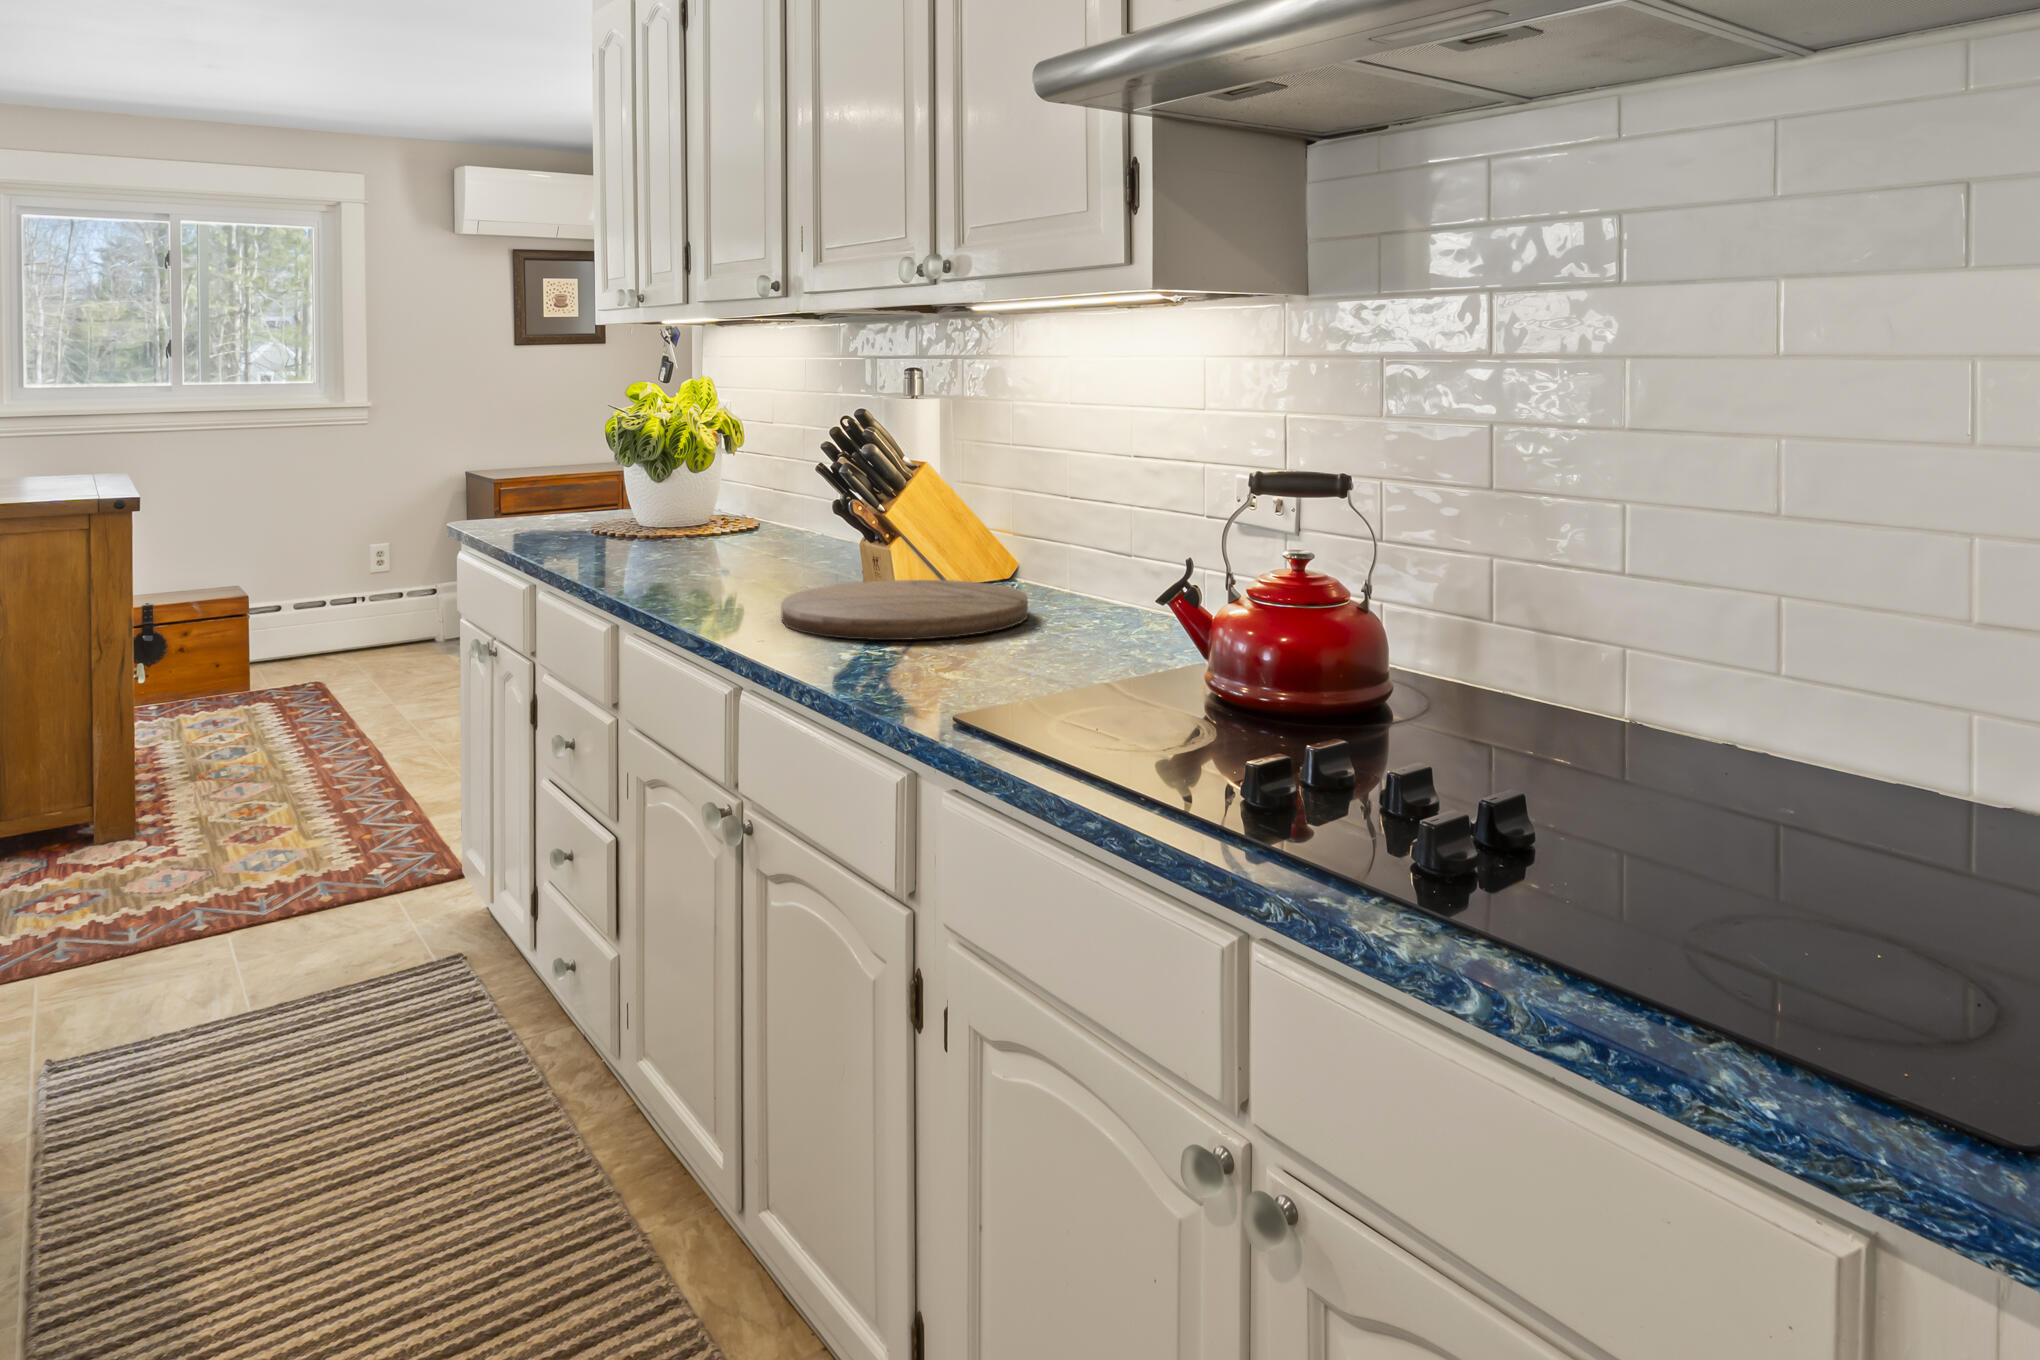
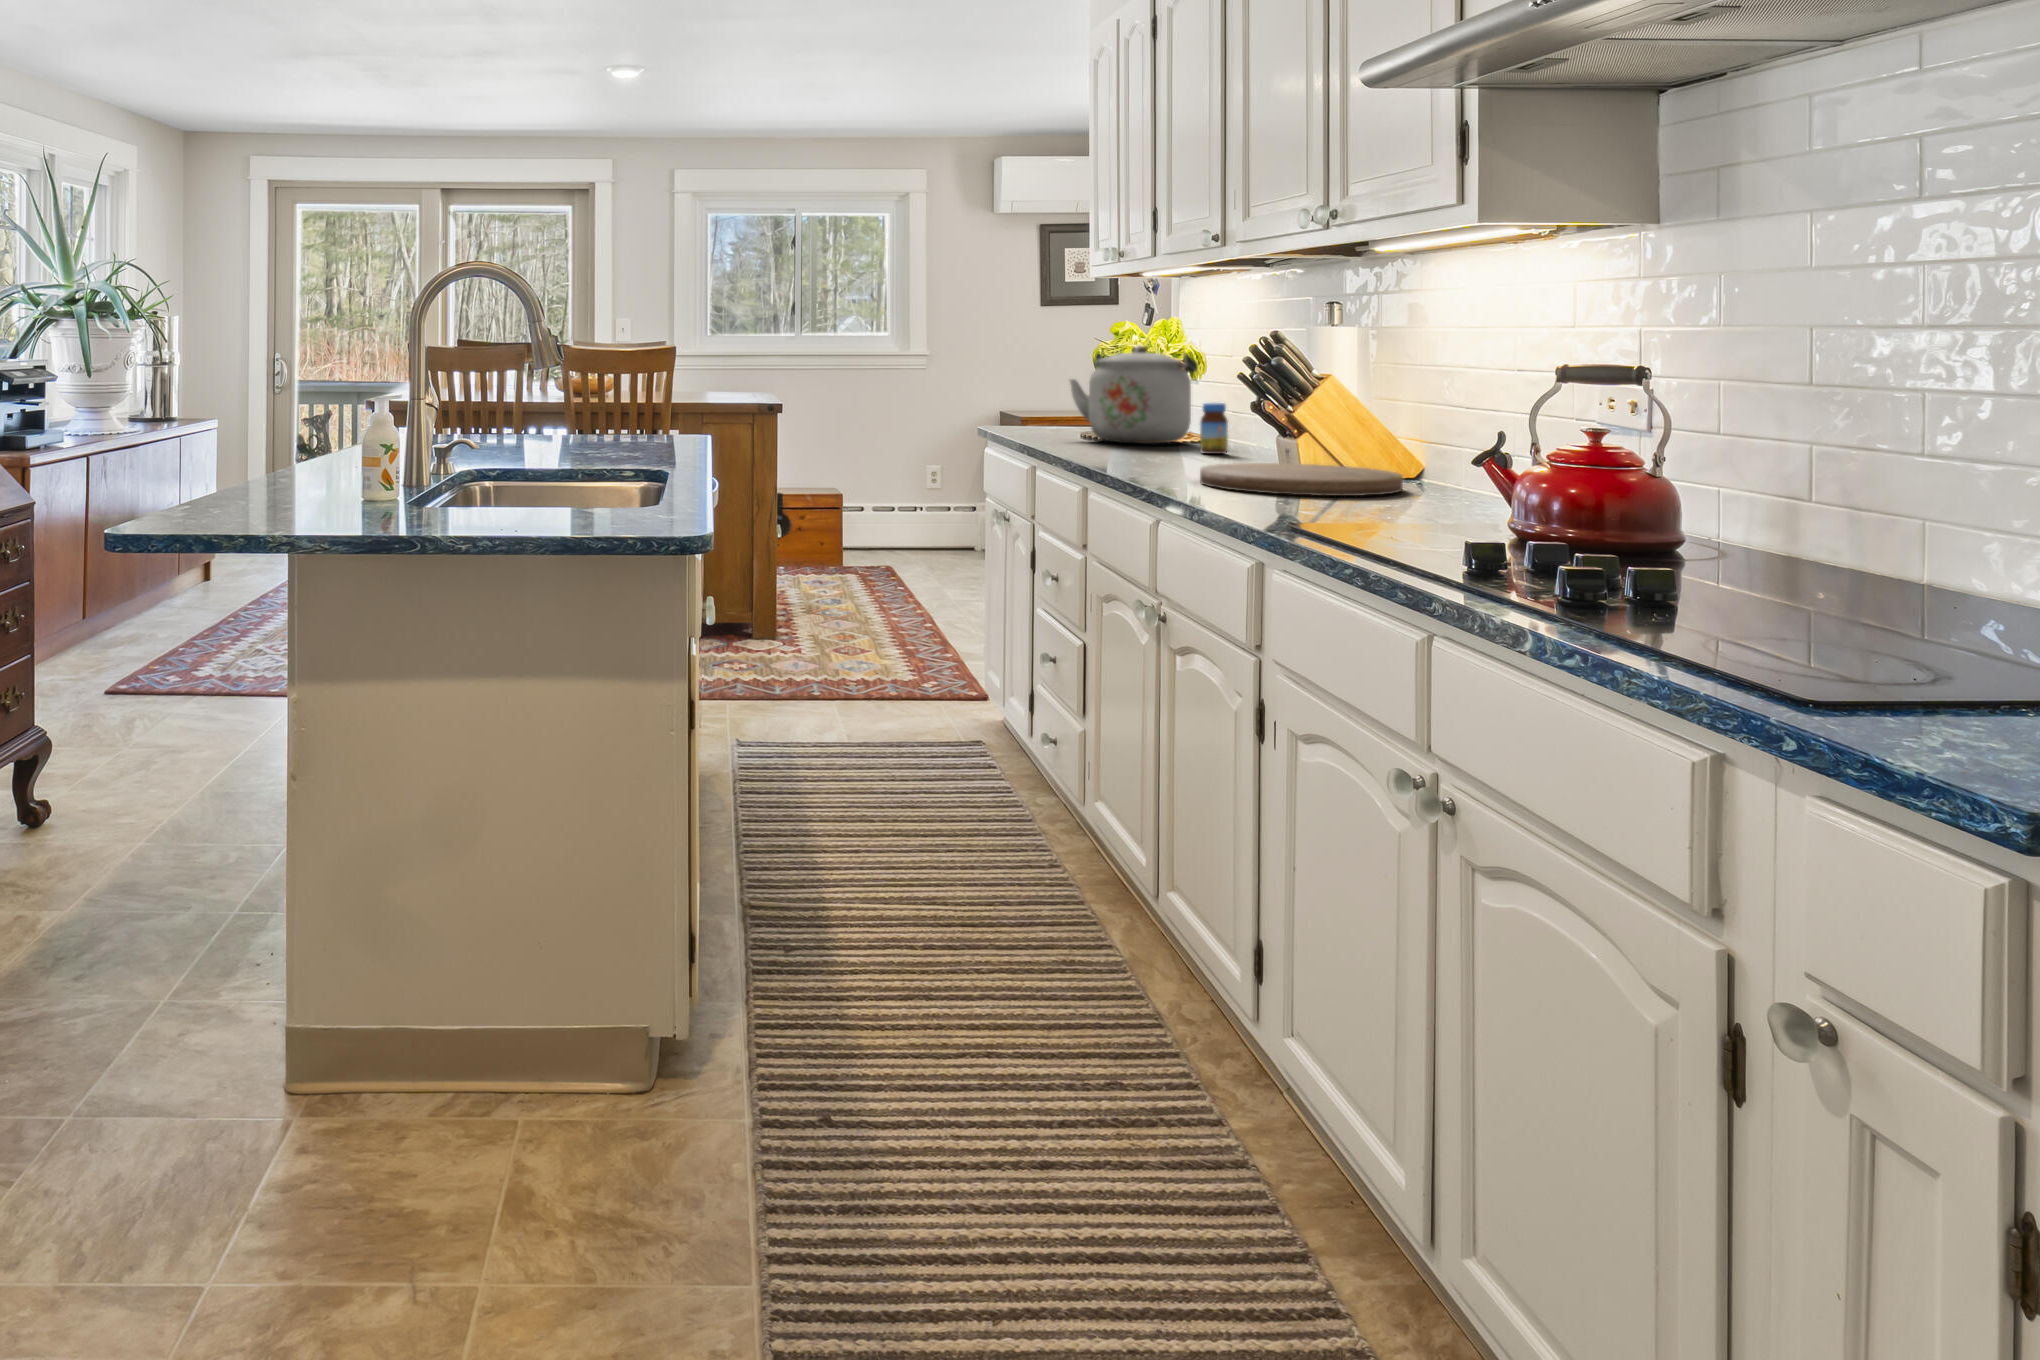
kettle: none [574,417,736,545] -> present [1070,346,1198,444]
jar: none [751,492,784,558] -> present [1200,402,1228,454]

